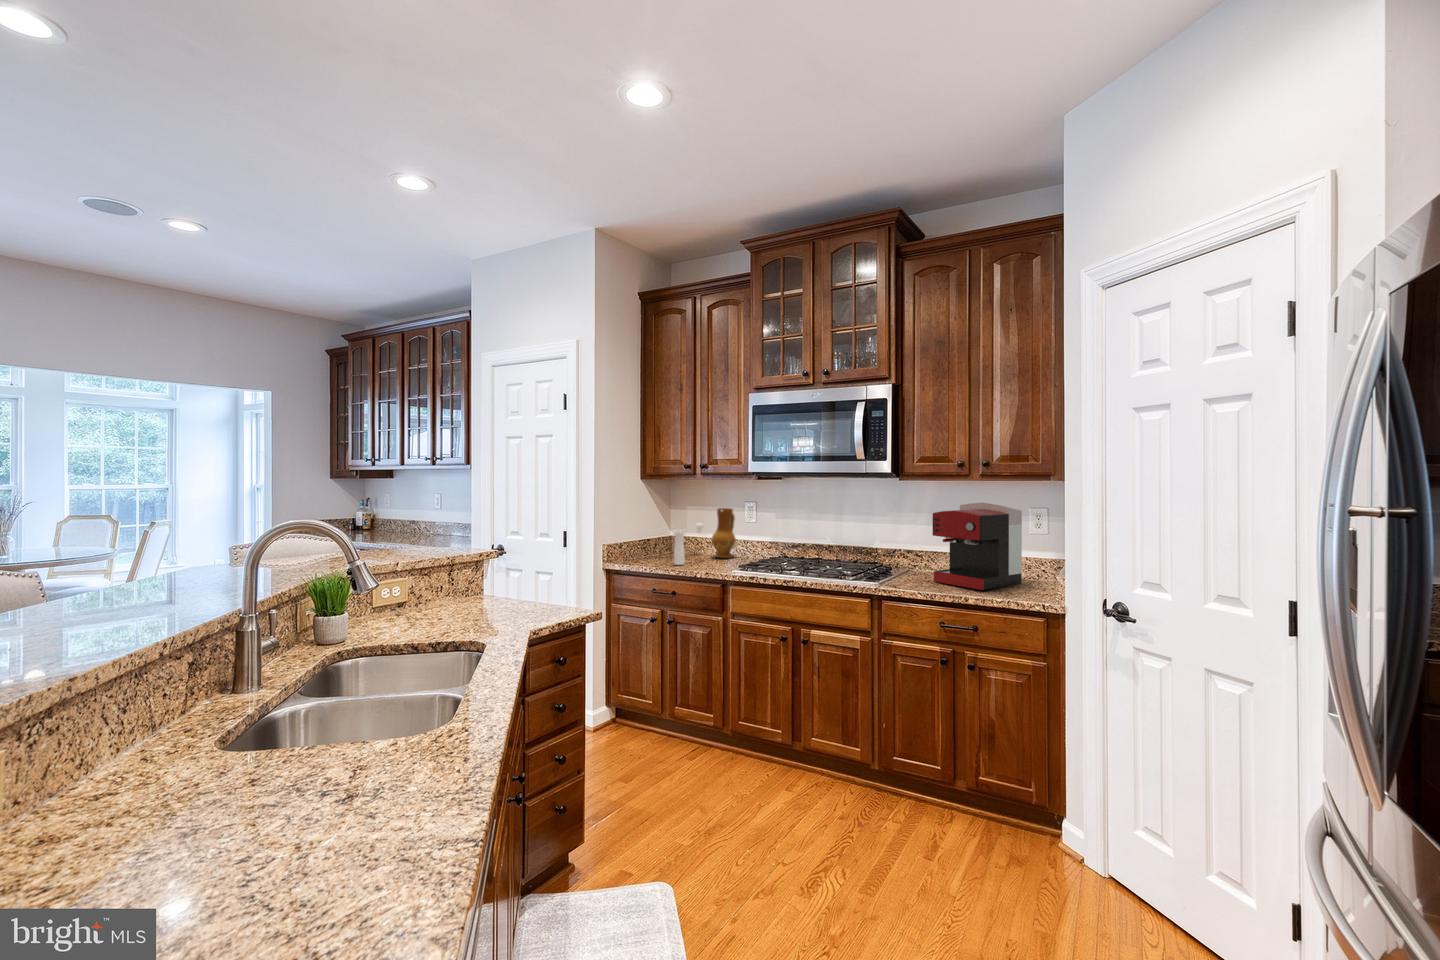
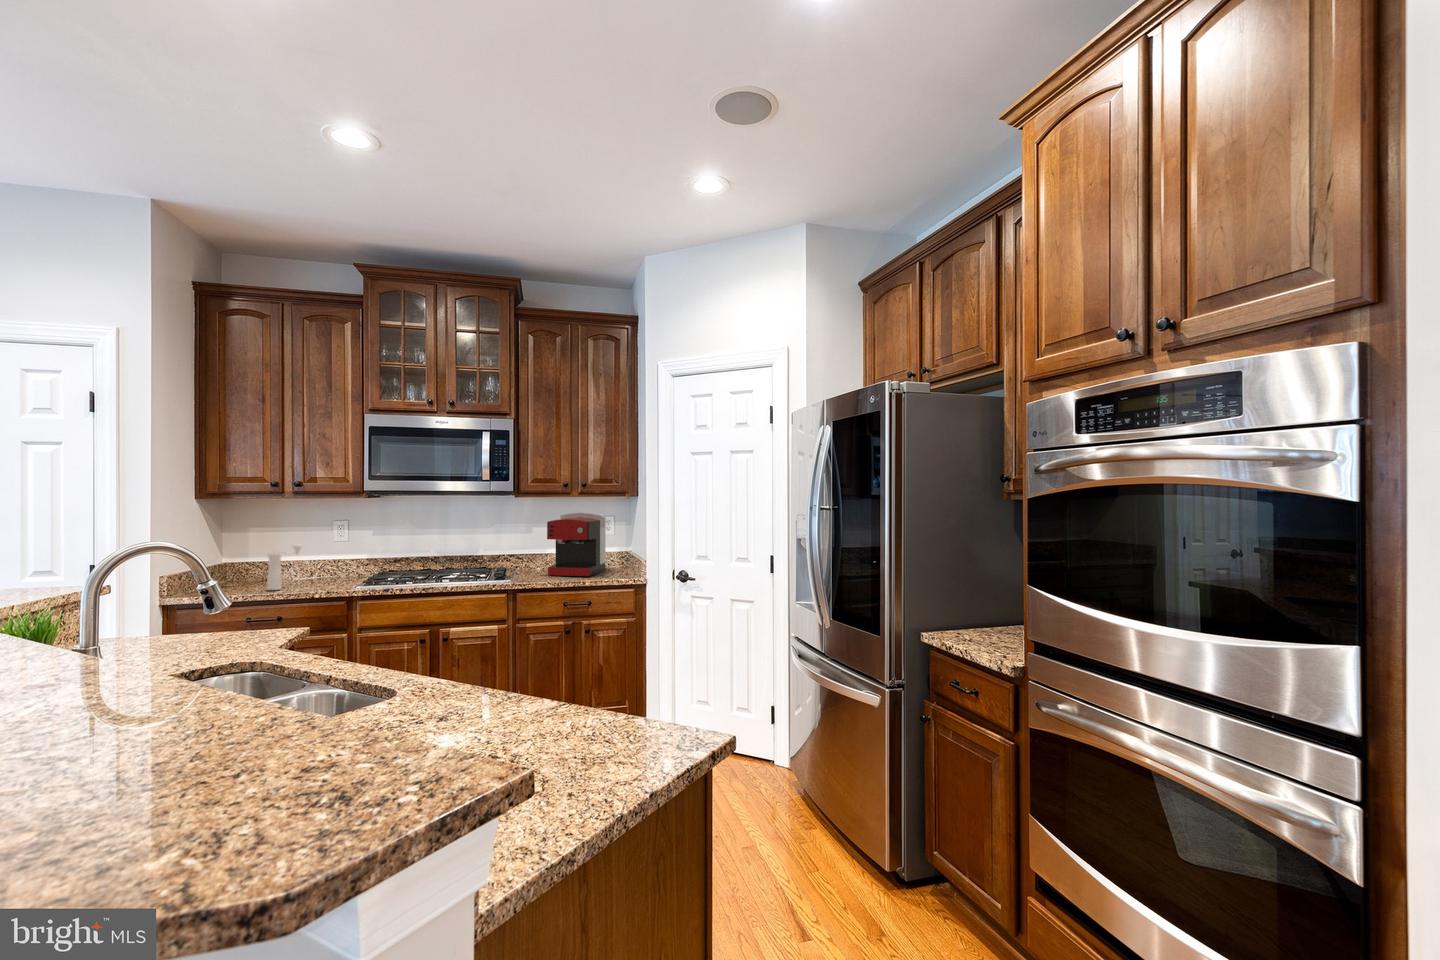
ceramic jug: present [712,508,736,558] -> none [302,527,332,579]

